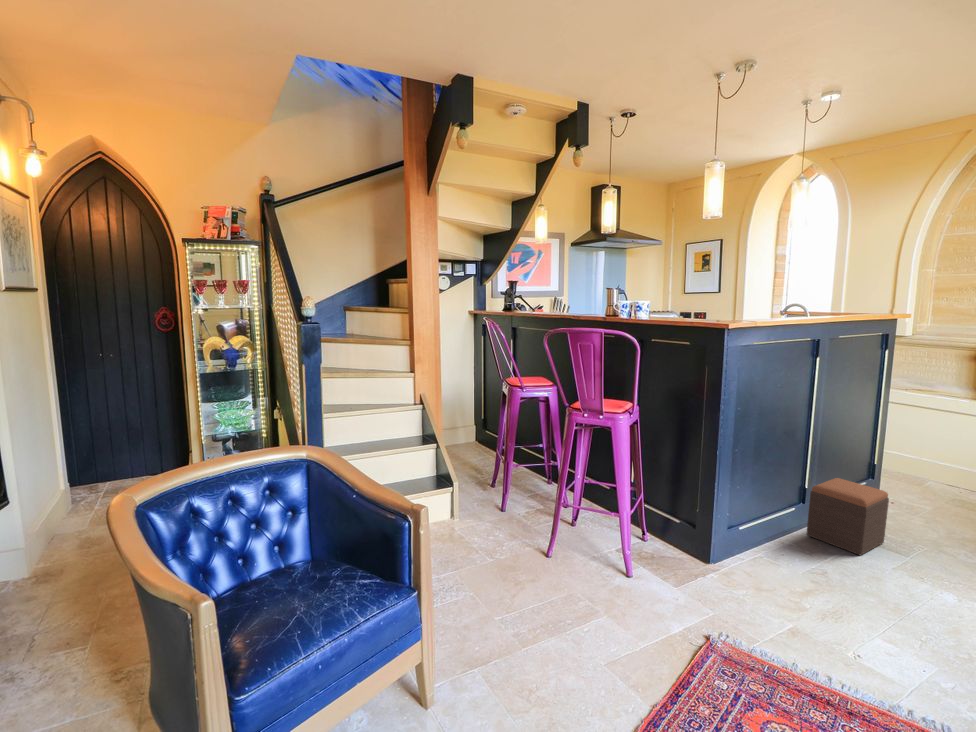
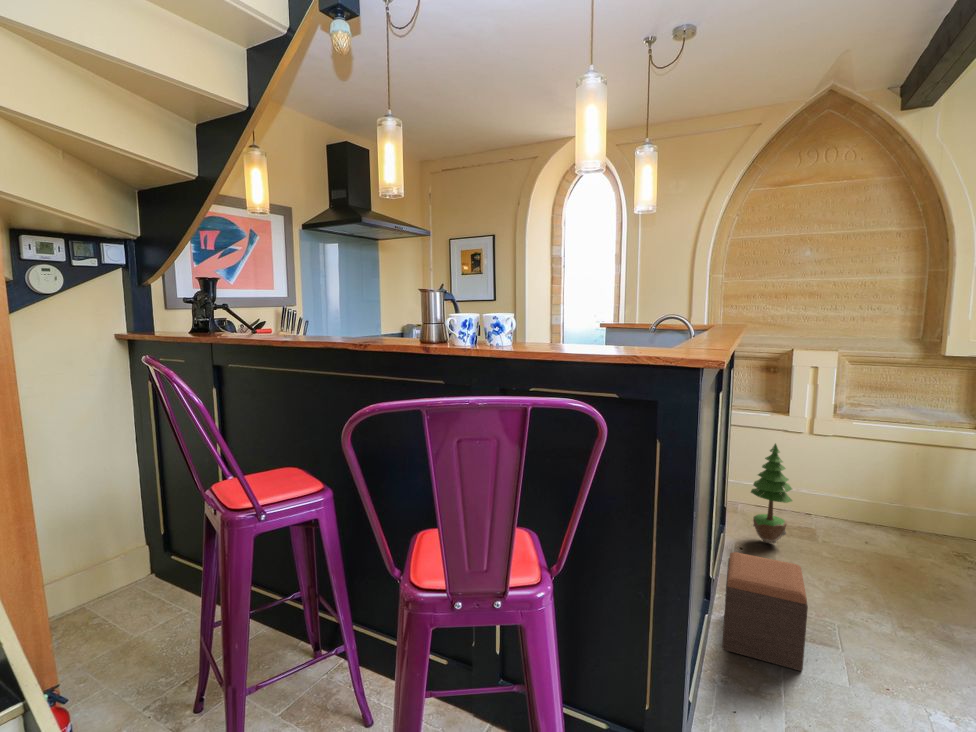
potted tree: none [911,417,954,505] -> present [751,444,792,543]

